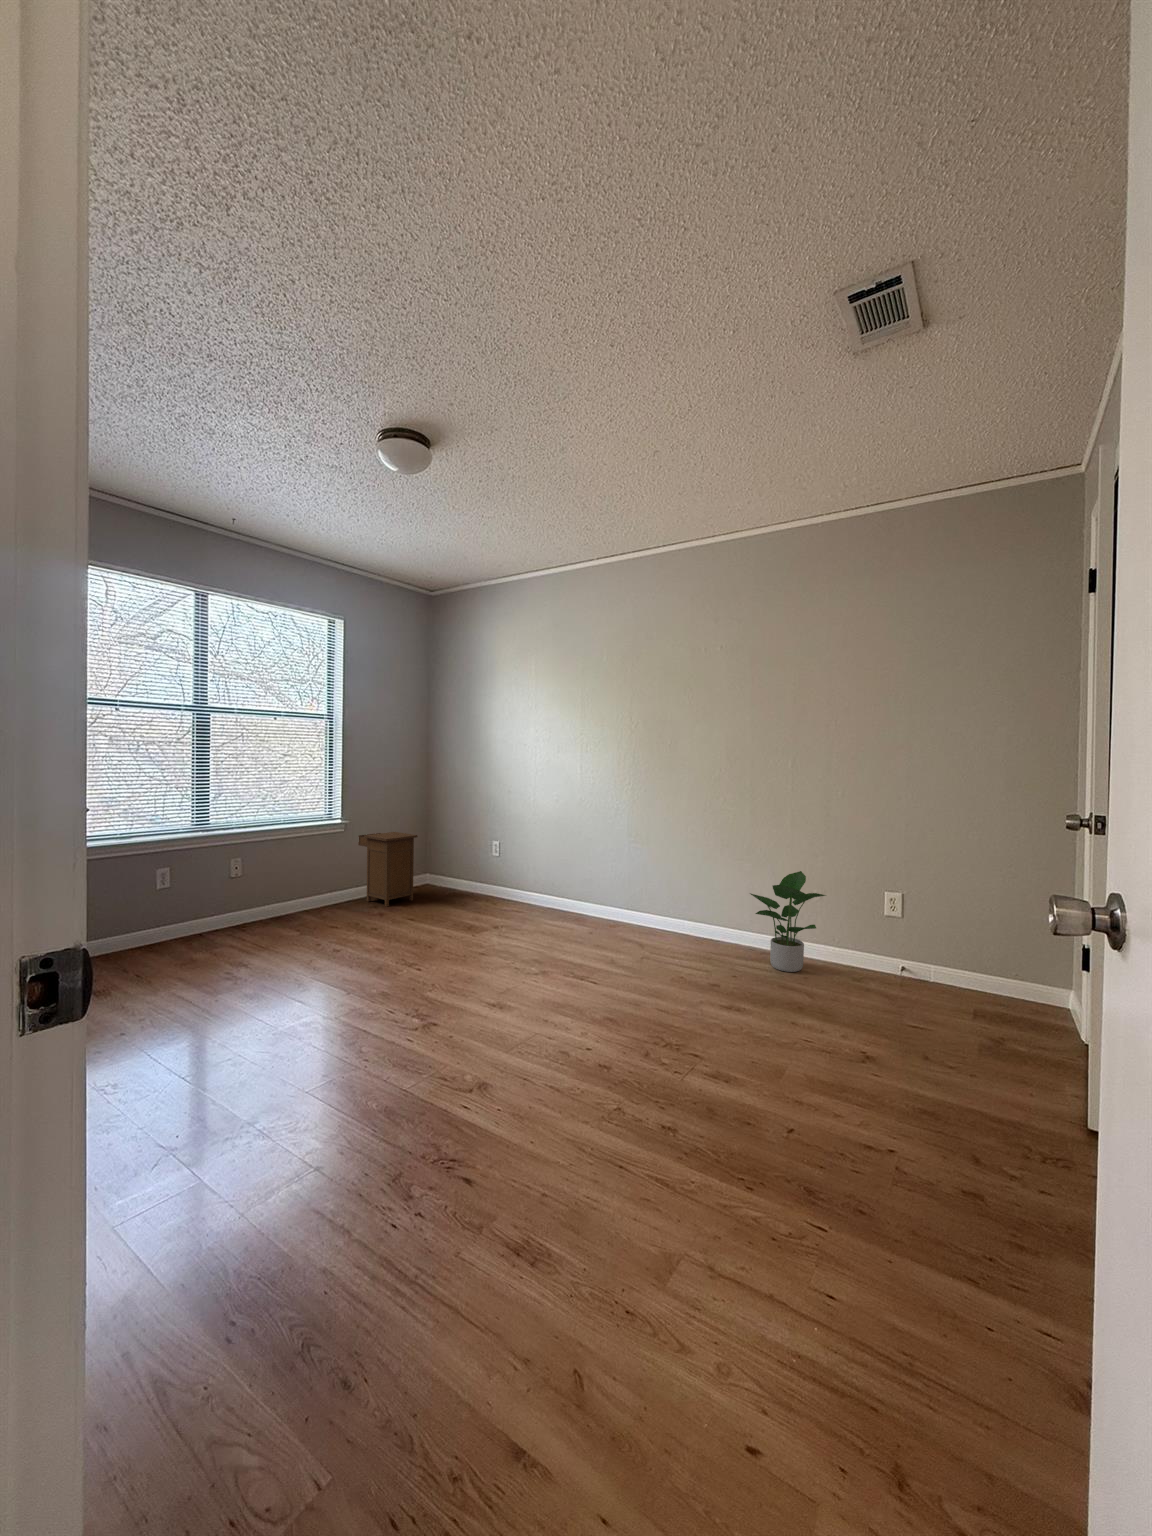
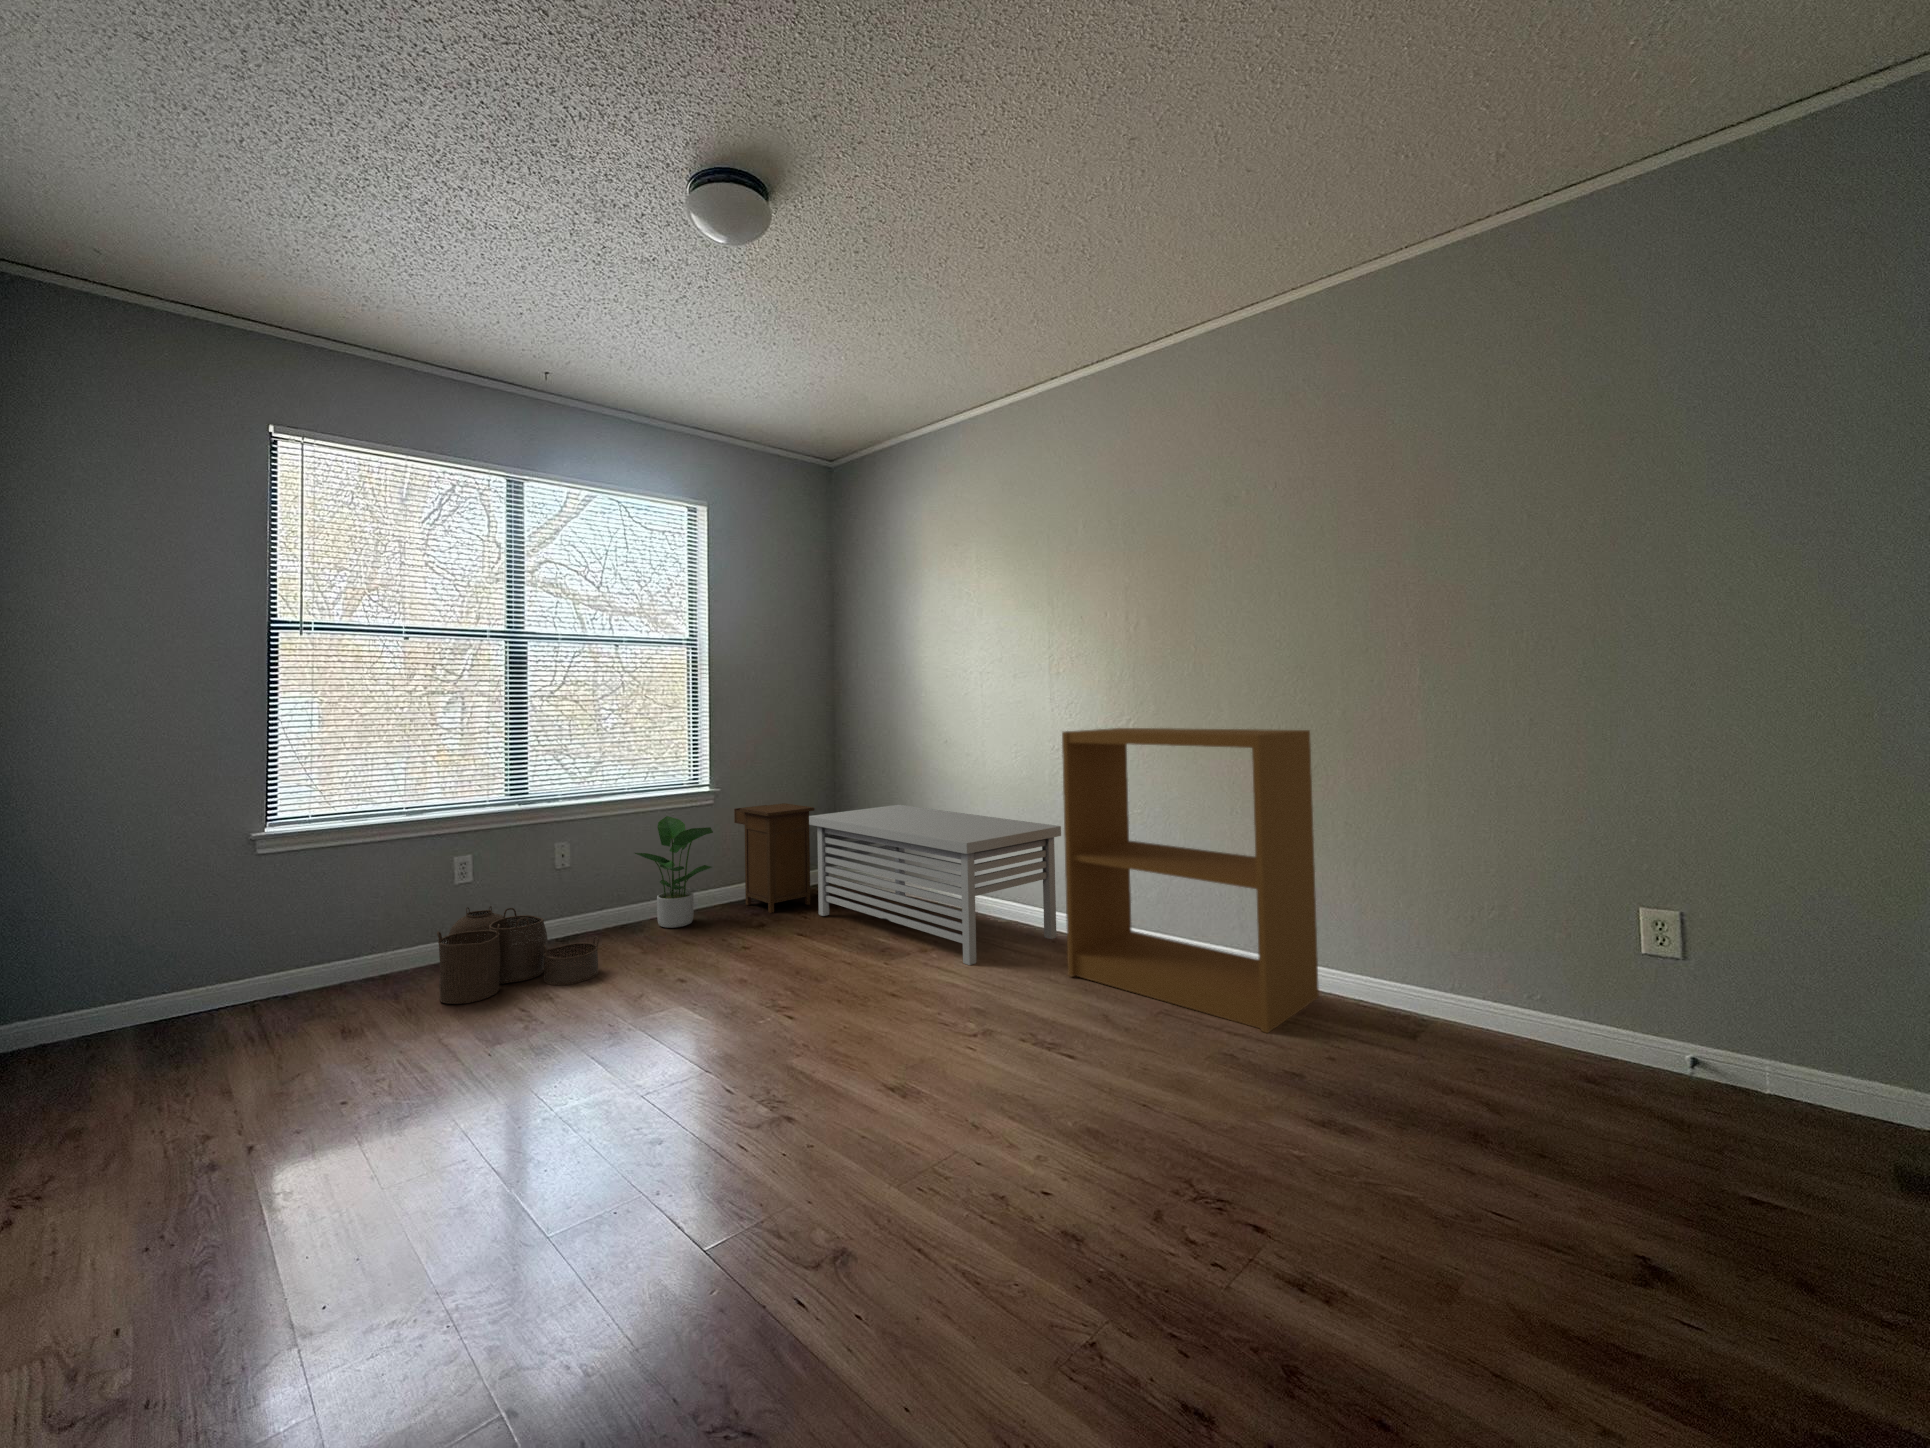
bookshelf: none [589,789,733,966] -> present [1062,728,1319,1033]
storage bench: none [416,833,585,936] -> present [809,805,1061,965]
potted plant: present [750,871,826,972] -> present [635,816,713,928]
woven basket: none [153,905,275,972] -> present [437,906,599,1004]

